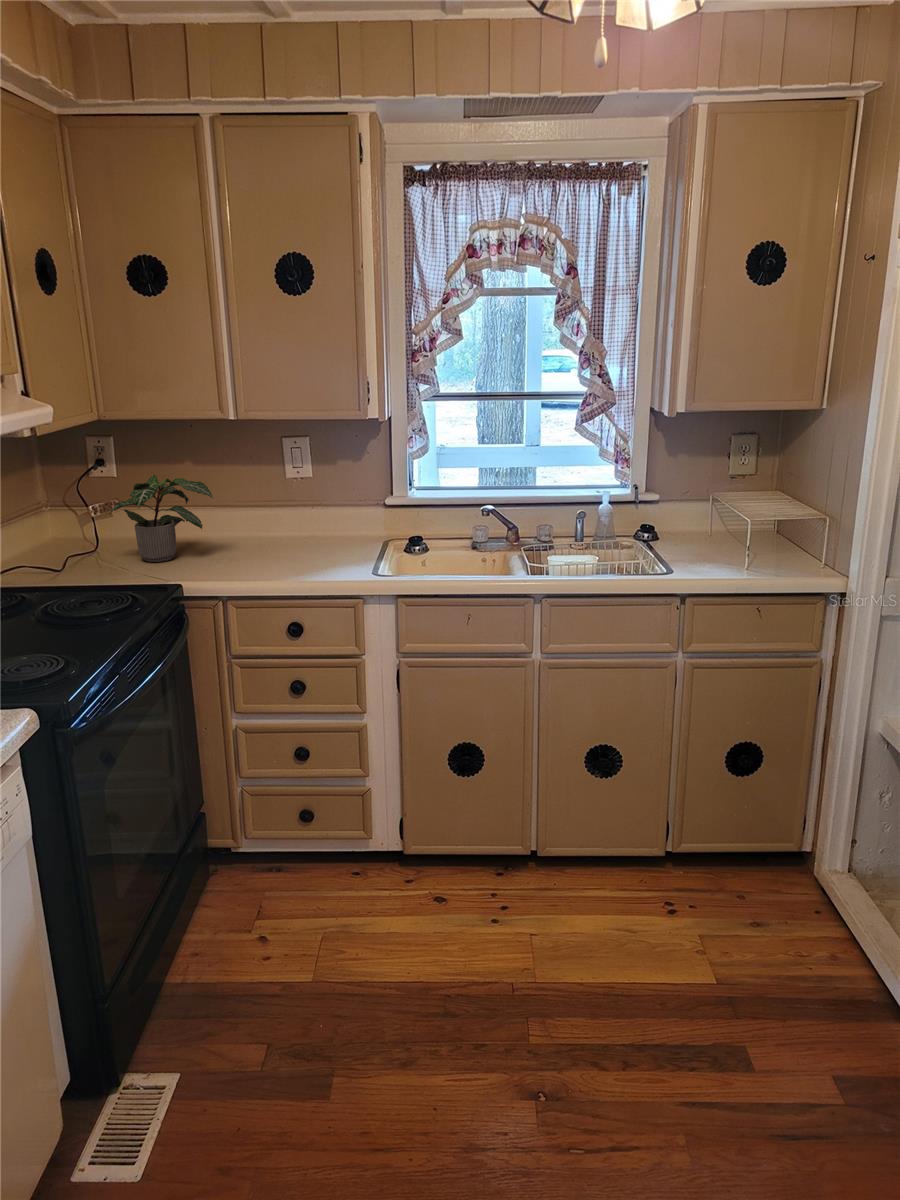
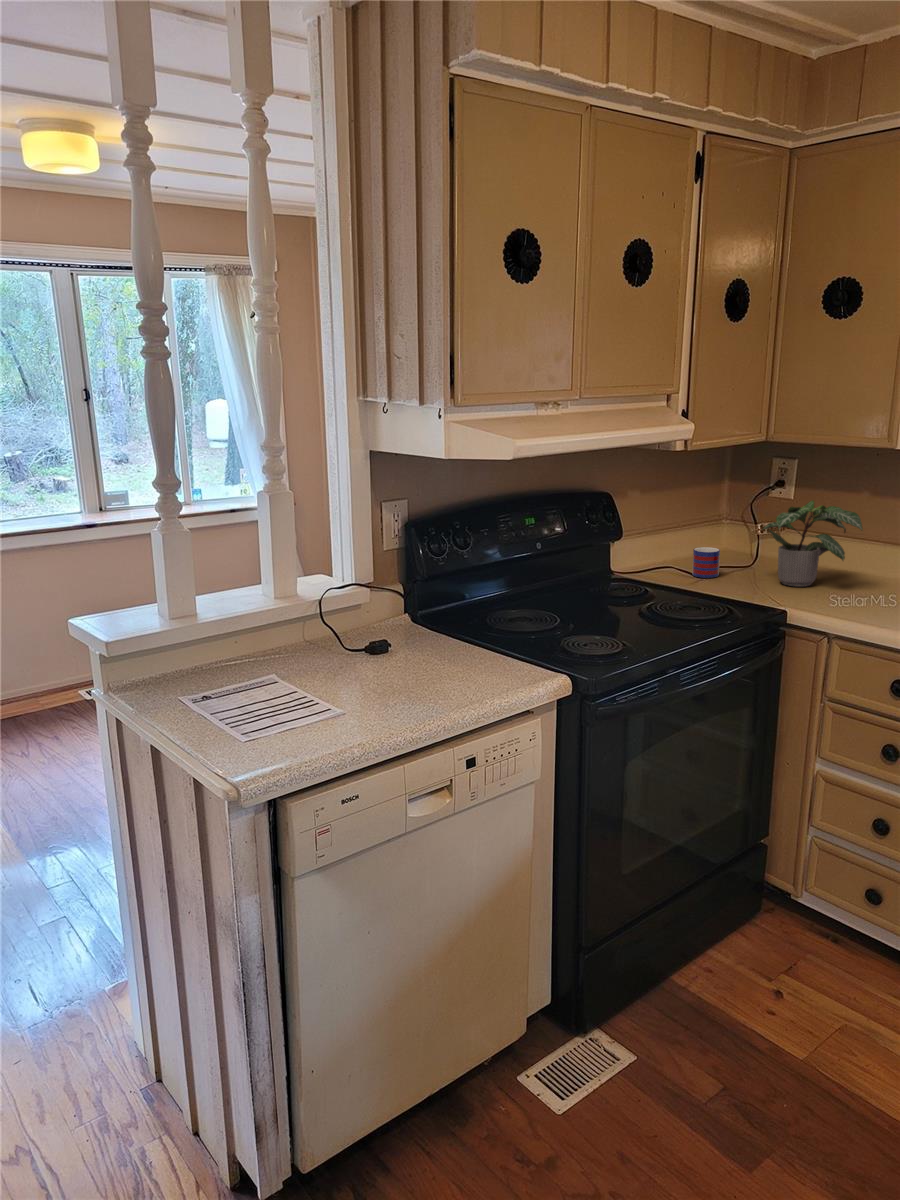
mug: none [39,537,76,571] -> present [692,547,720,578]

